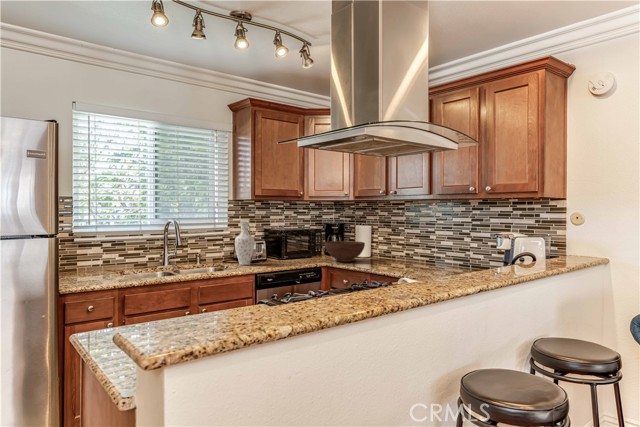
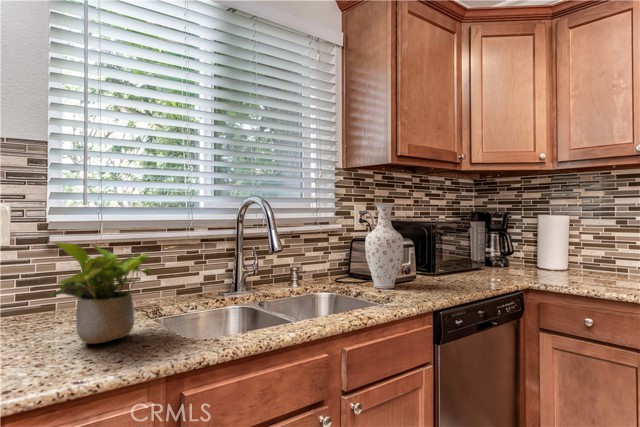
fruit bowl: present [325,241,365,262] -> none [510,242,594,280]
potted plant: none [77,242,117,280] -> present [50,242,151,344]

